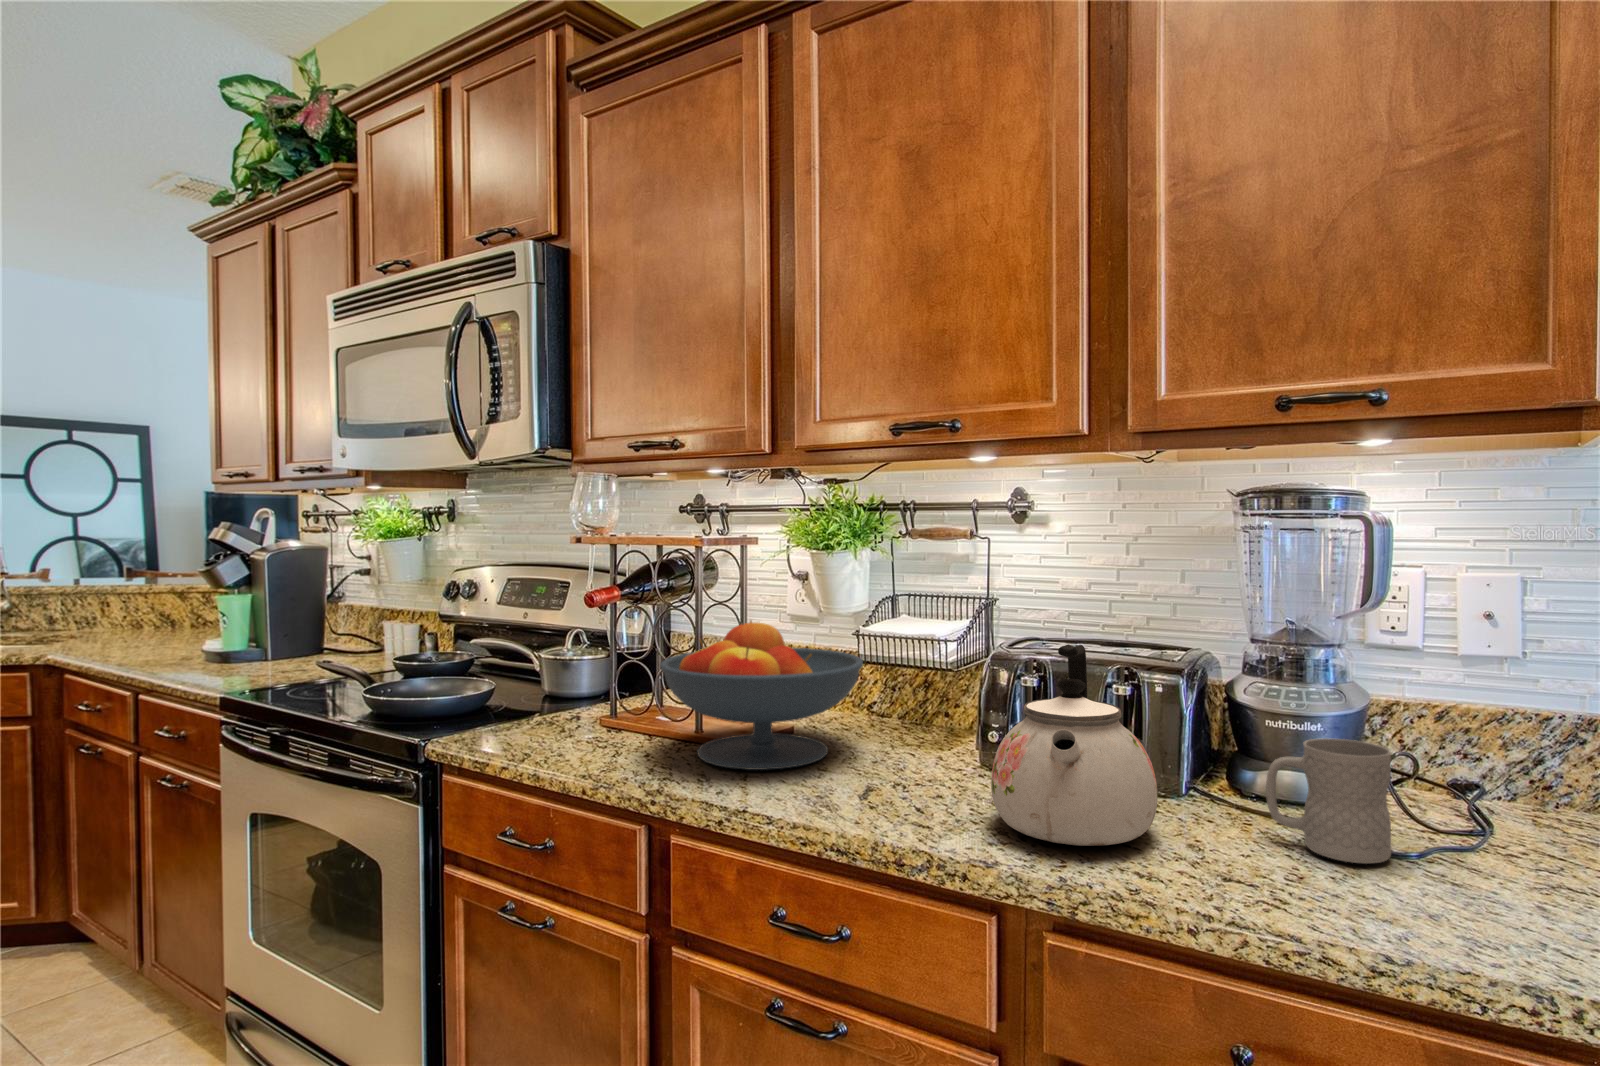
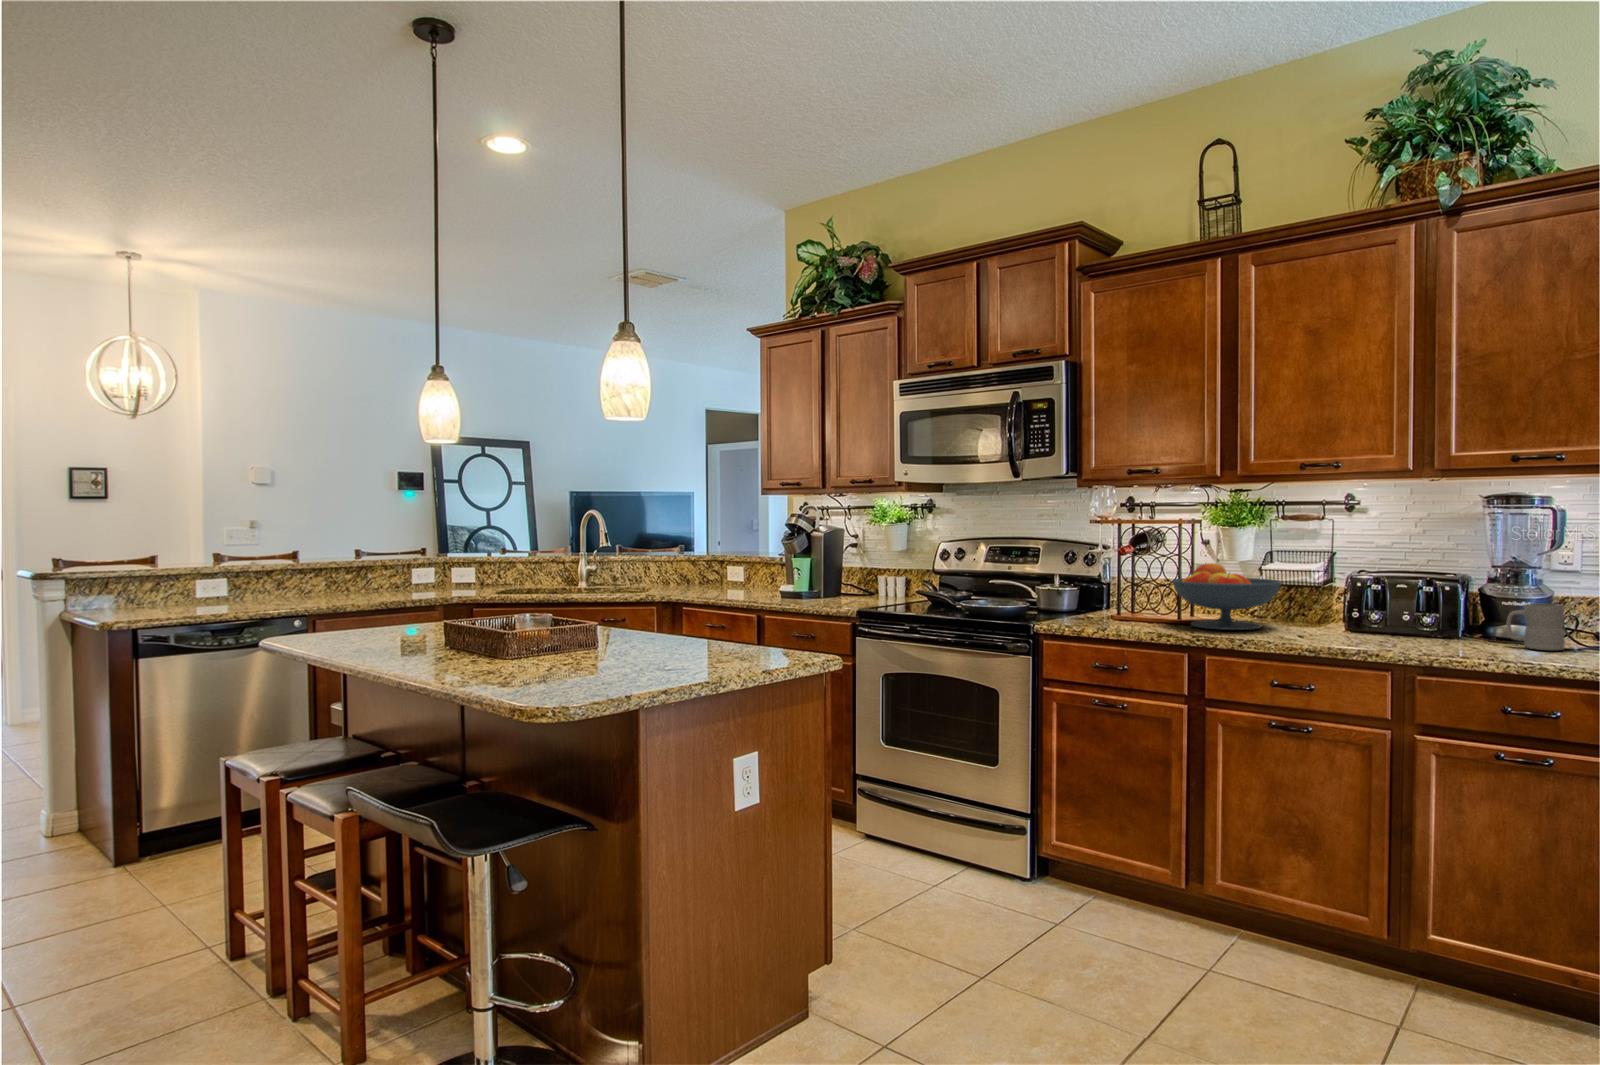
kettle: present [991,644,1157,846] -> none [1374,565,1457,646]

